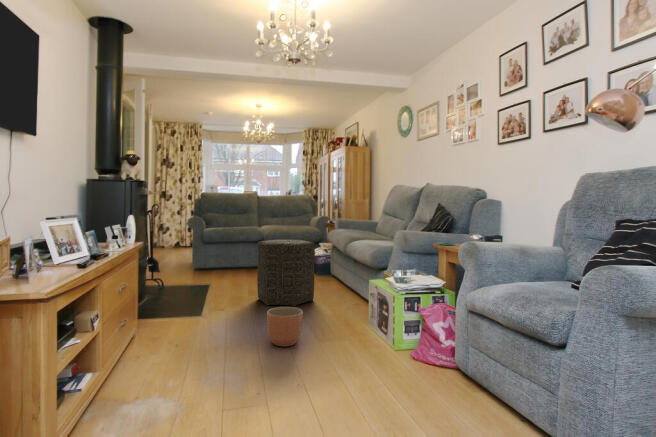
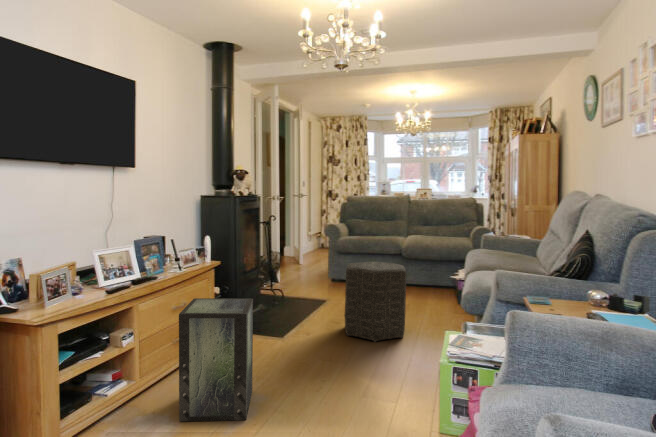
storage box: none [176,266,262,400] -> present [179,298,253,421]
planter: present [267,307,303,347] -> none [295,344,332,388]

